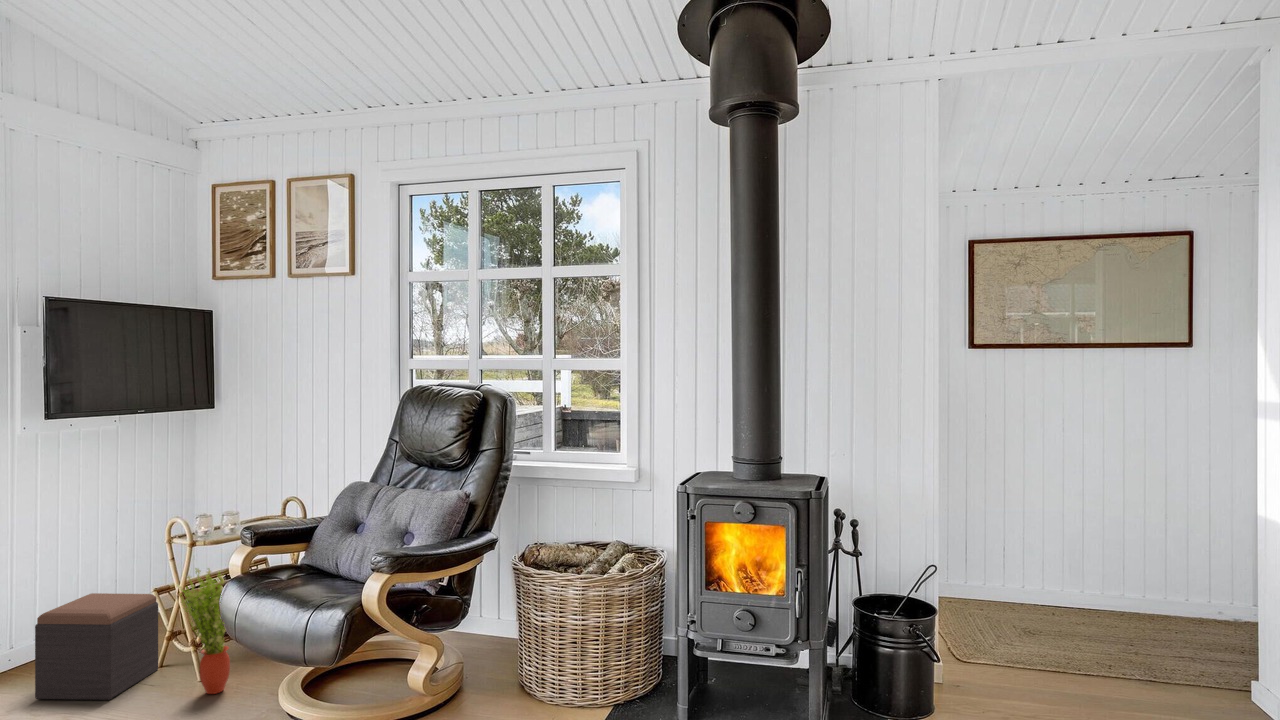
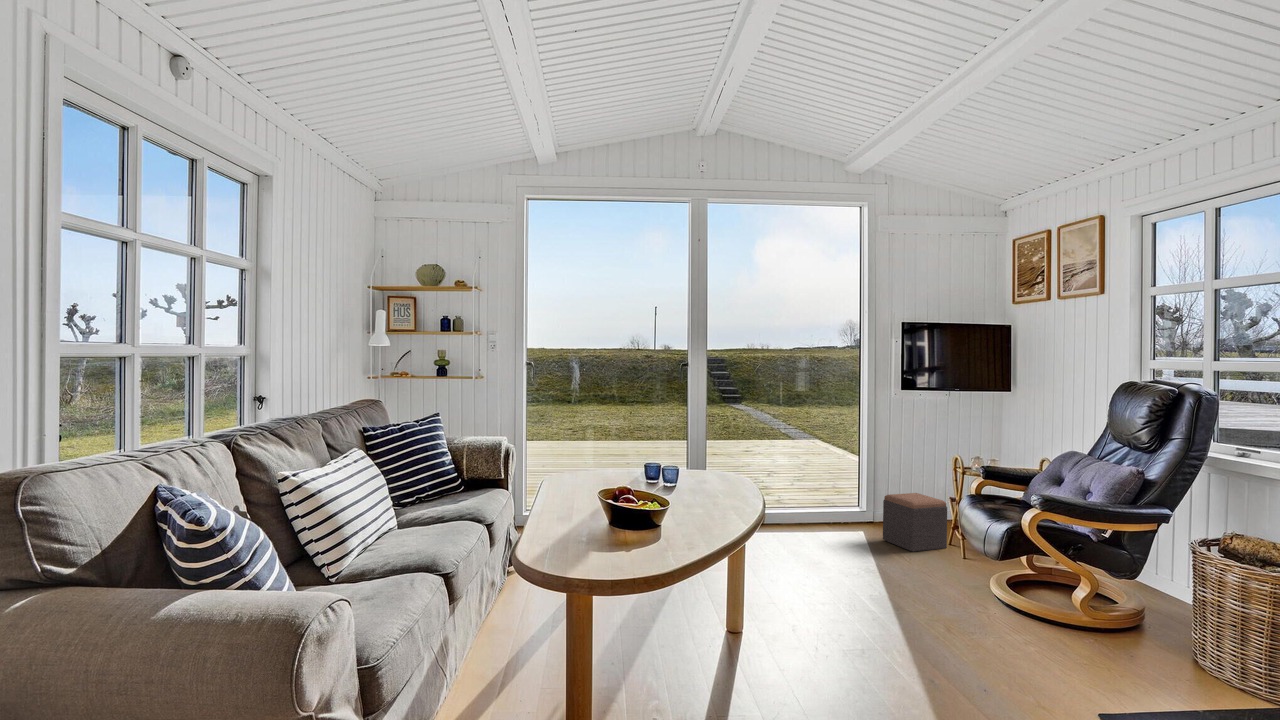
potted plant: present [180,568,230,694] -> none [944,487,978,569]

